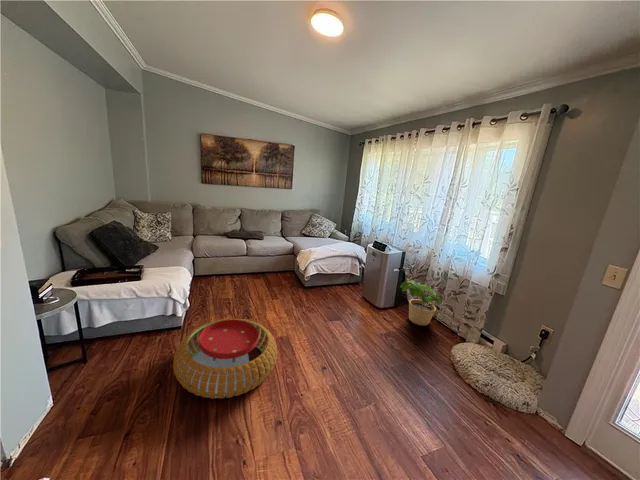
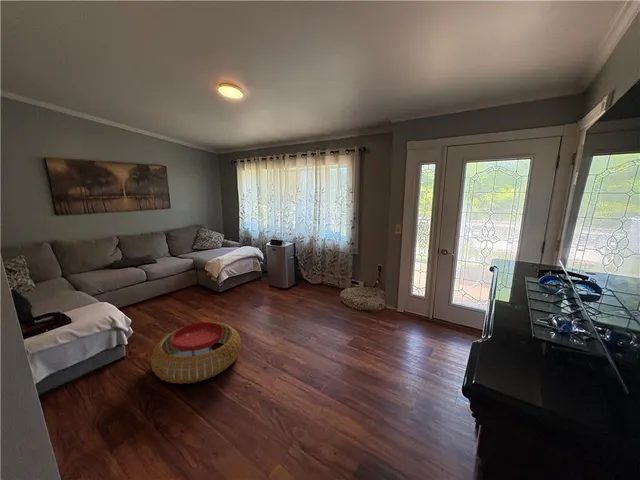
potted plant: present [400,281,442,326] -> none [297,260,326,290]

